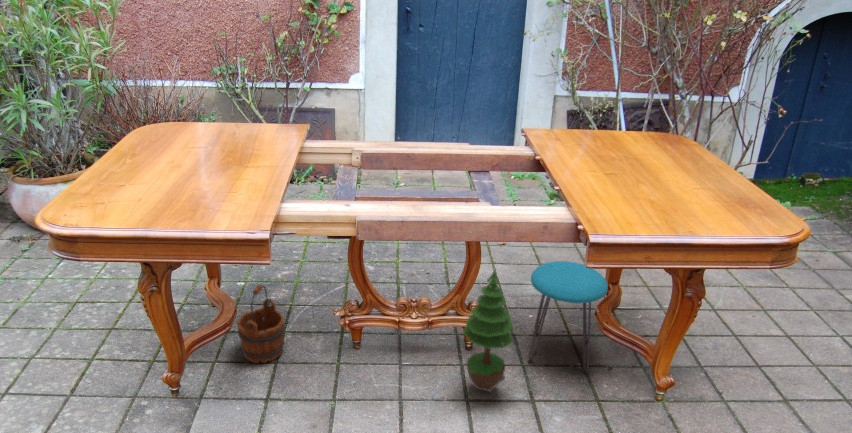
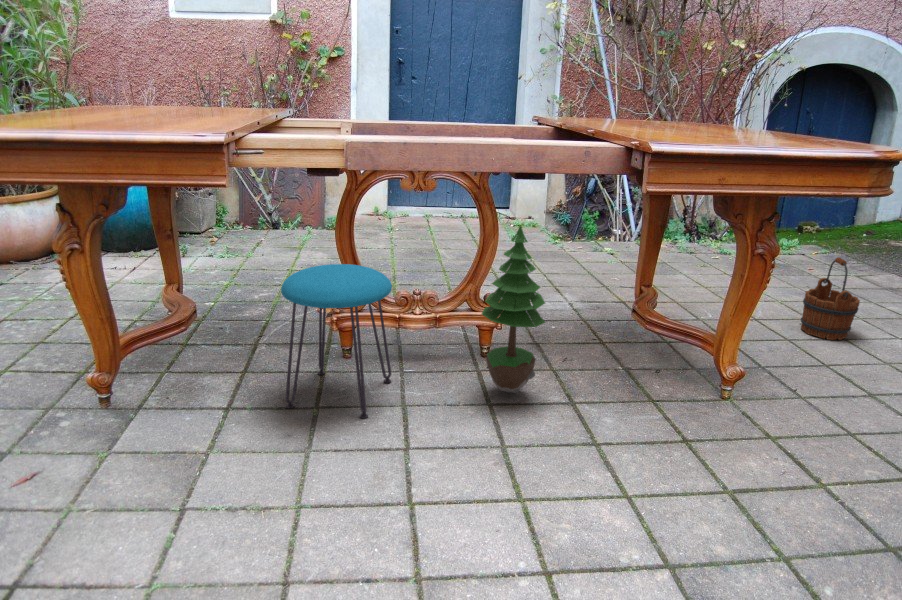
stool: present [528,261,608,373] -> present [281,264,392,419]
wooden bucket: present [237,285,285,363] -> present [801,257,860,340]

